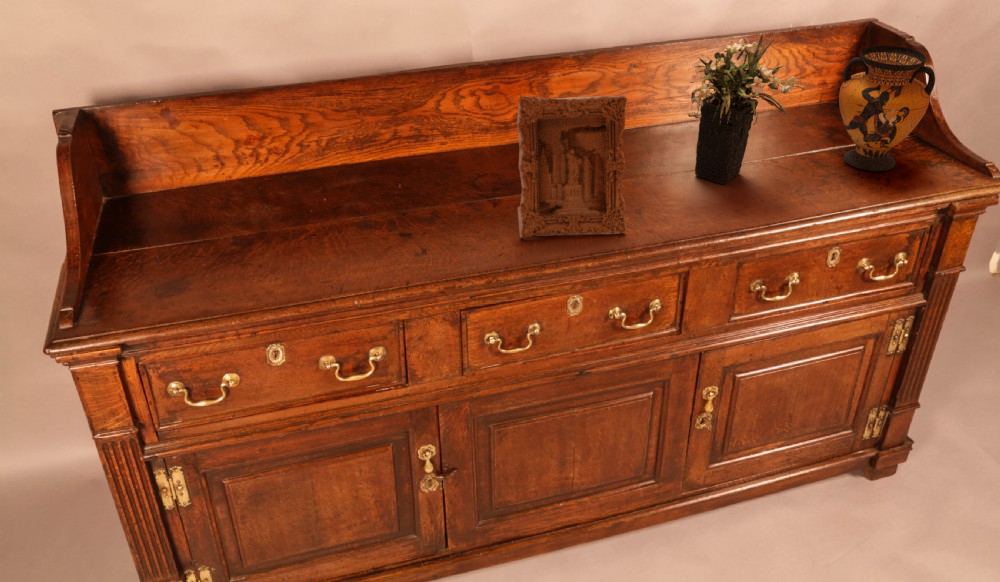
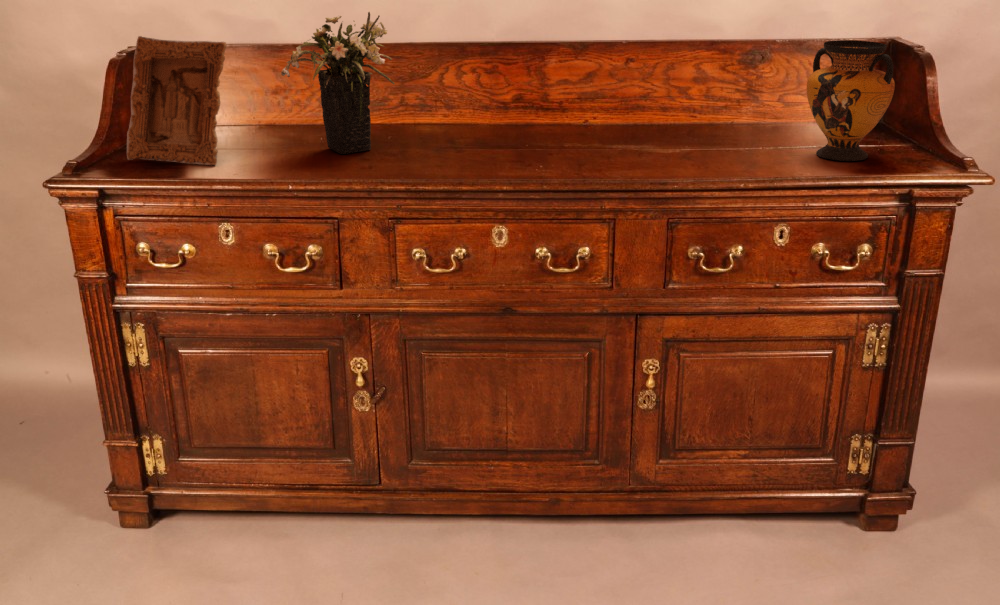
flower arrangement: present [688,35,805,185] -> present [281,12,395,154]
picture frame: present [517,95,627,237] -> present [127,36,227,165]

